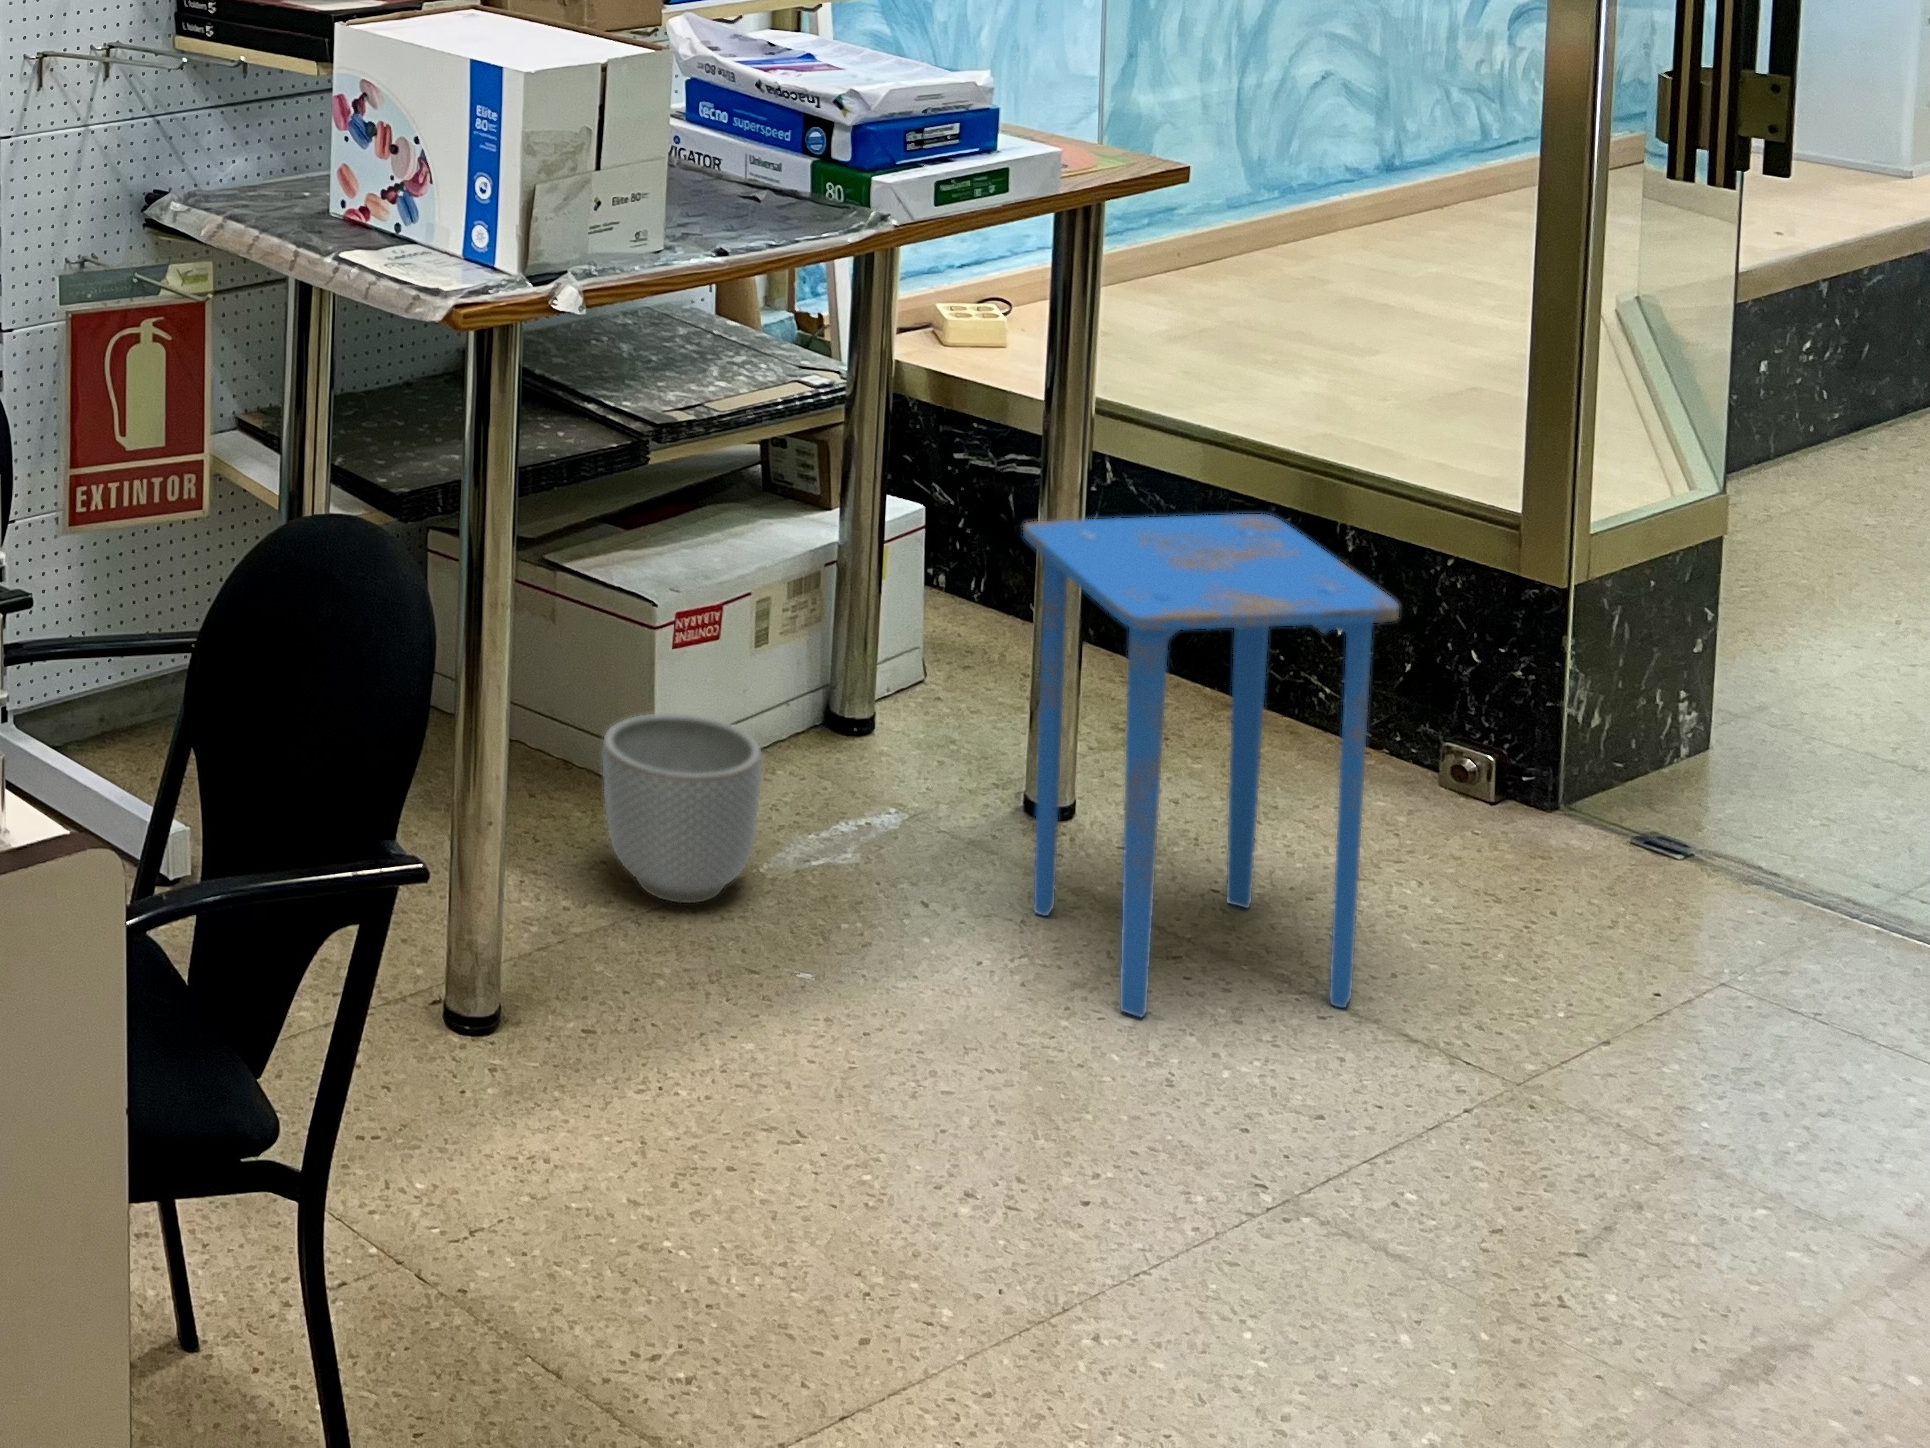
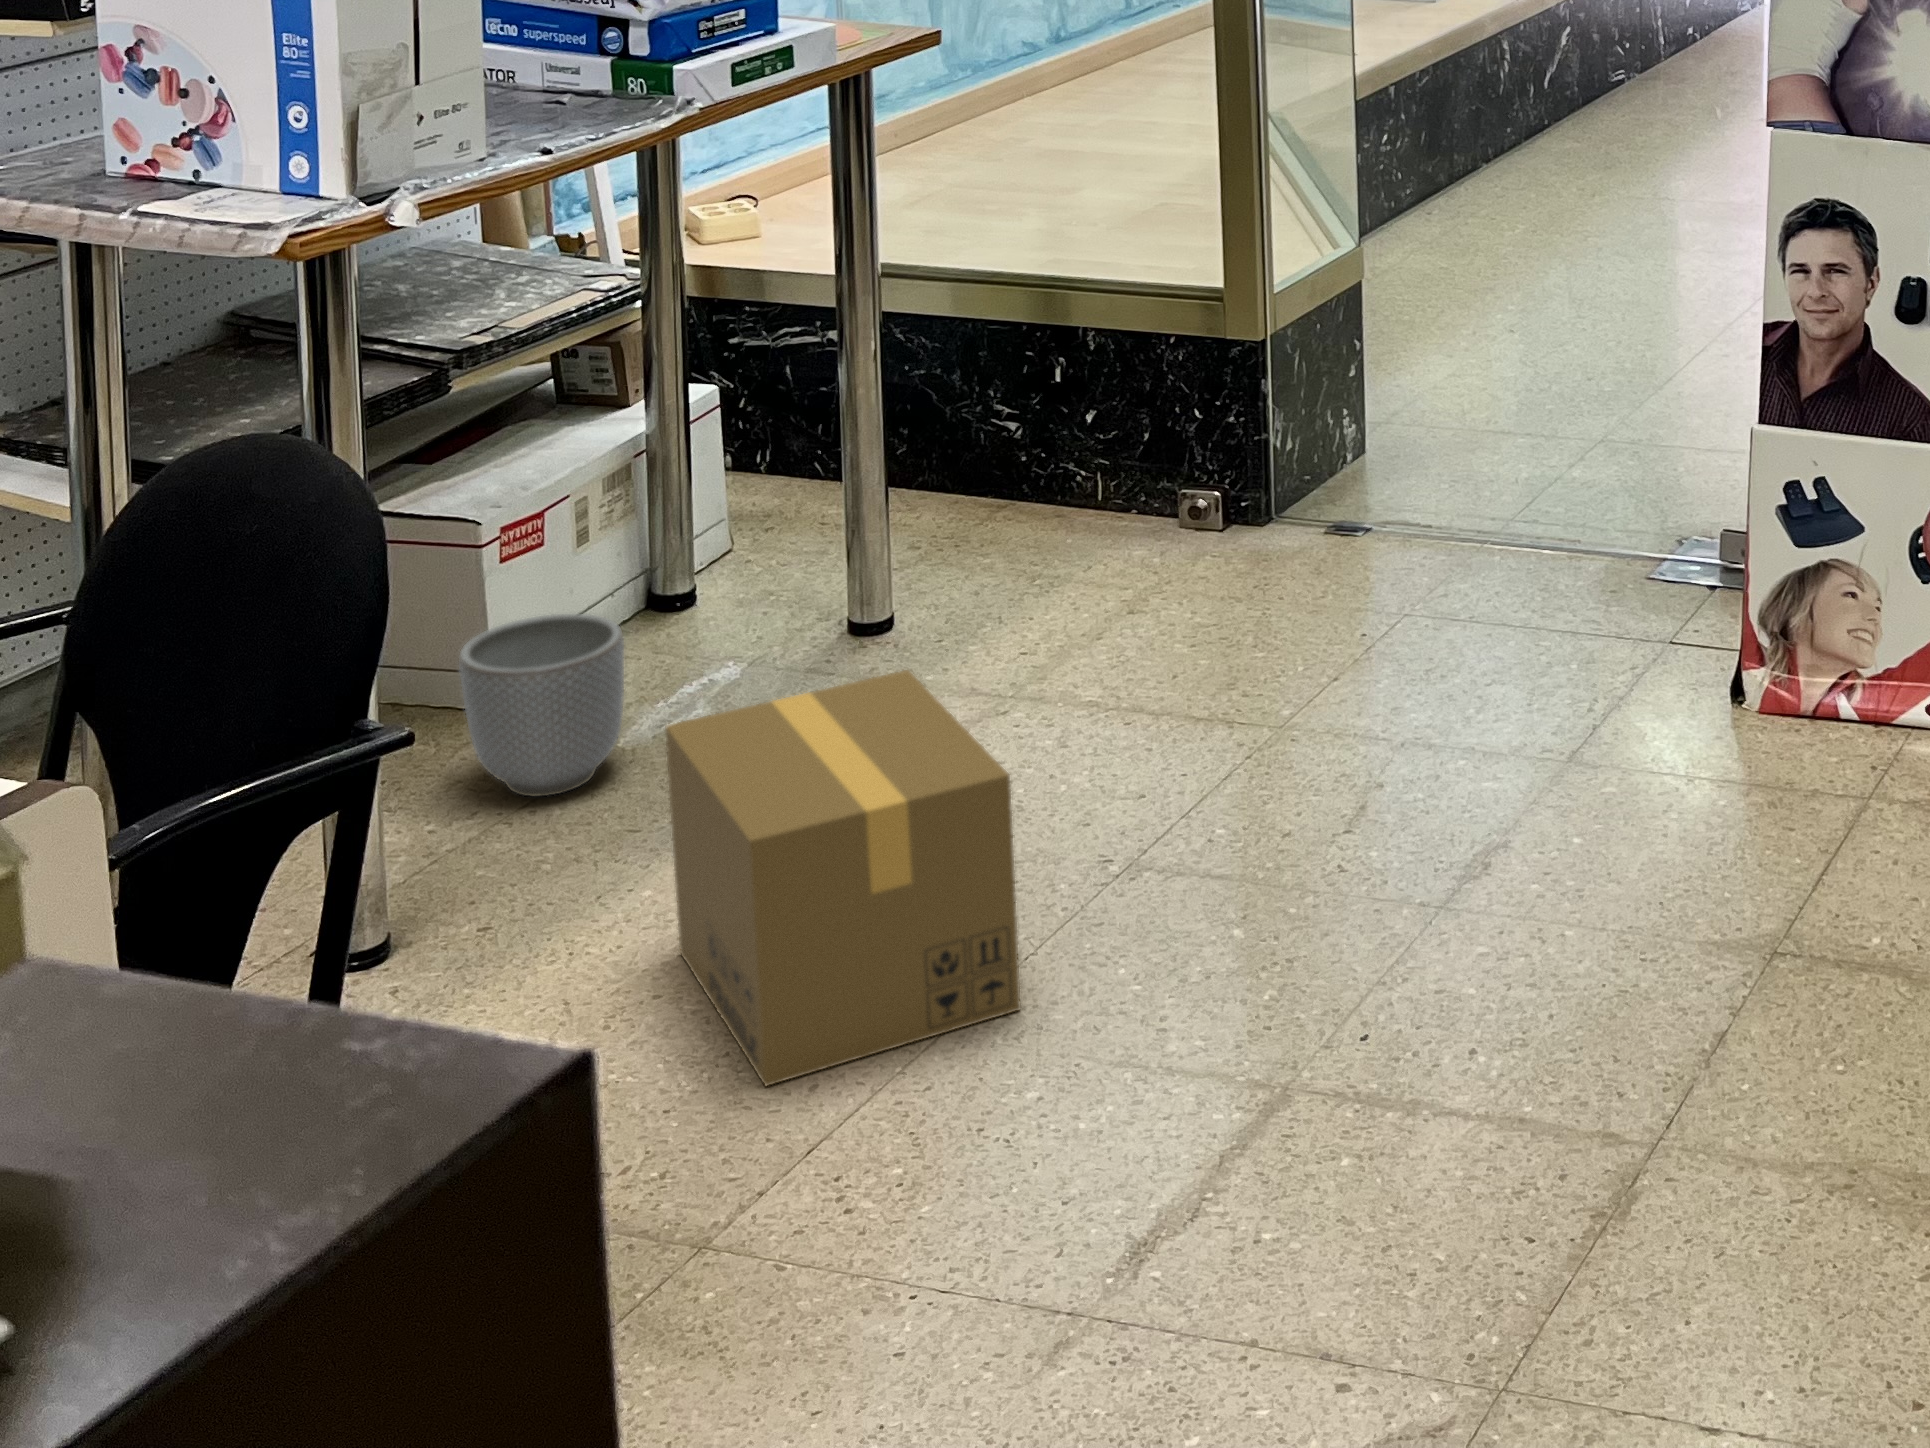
side table: present [1023,514,1399,1017] -> none [843,315,1163,761]
cardboard box: none [748,887,1102,1347] -> present [665,670,1021,1086]

